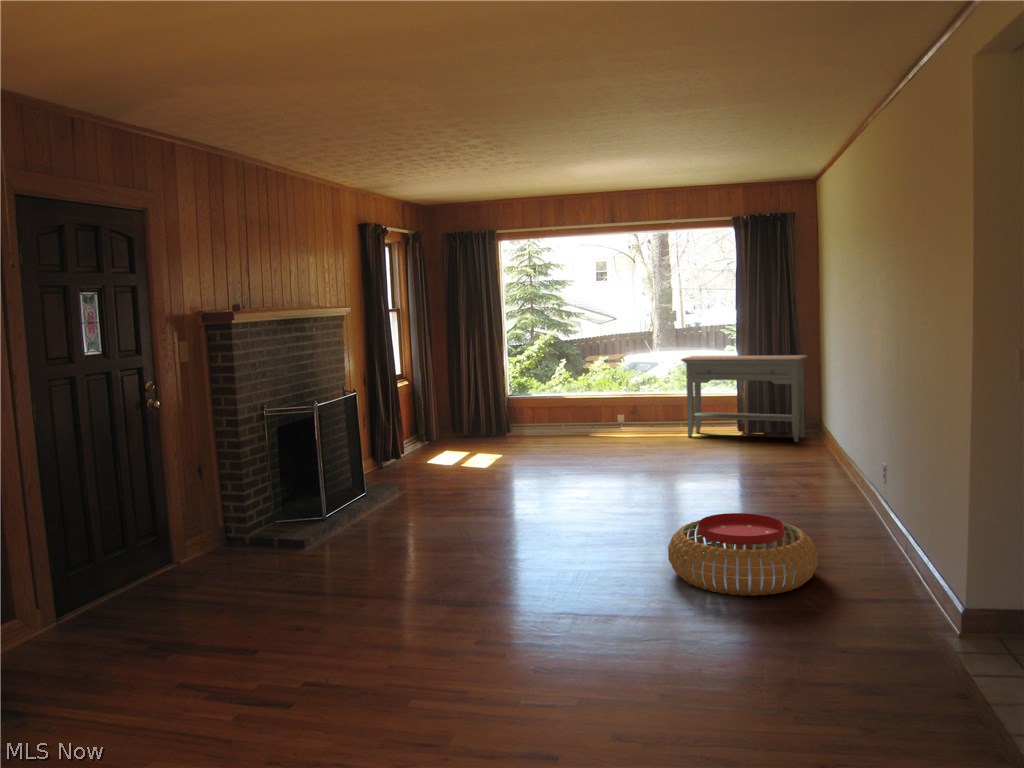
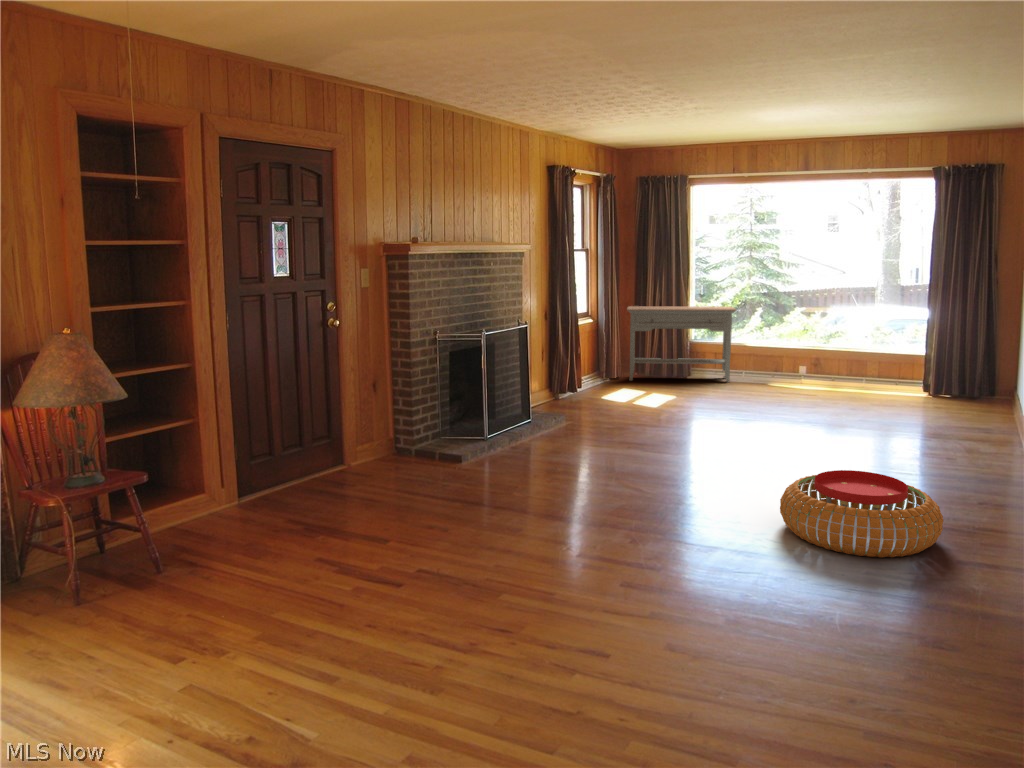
console table: present [681,355,808,442] -> present [627,306,736,382]

